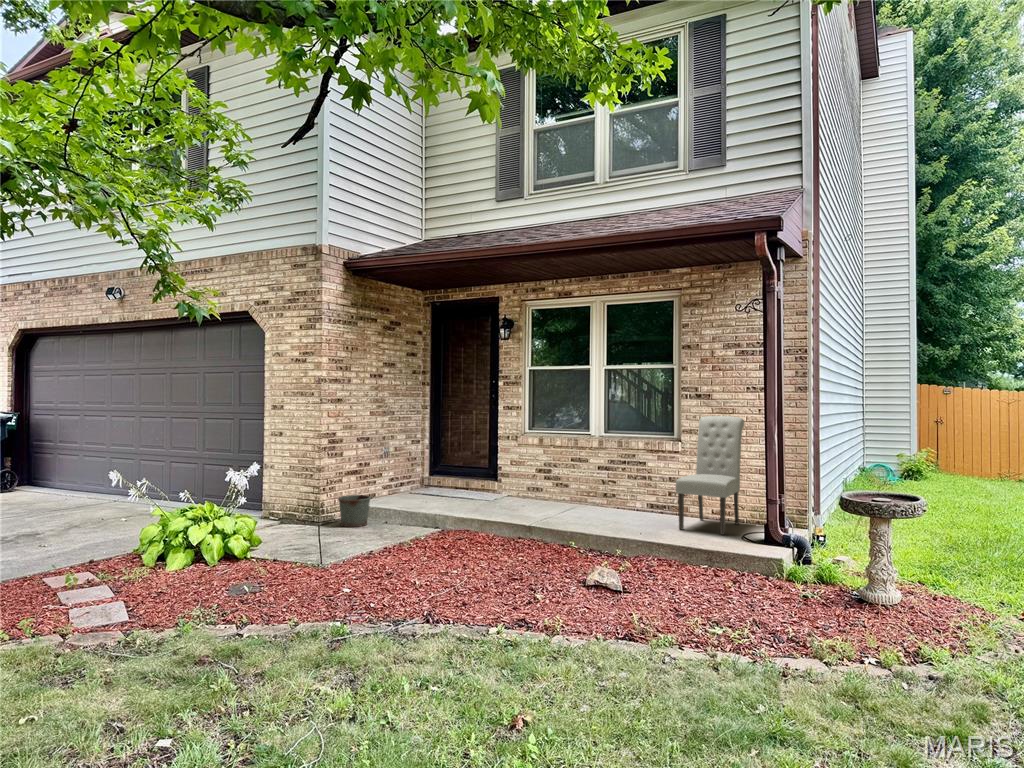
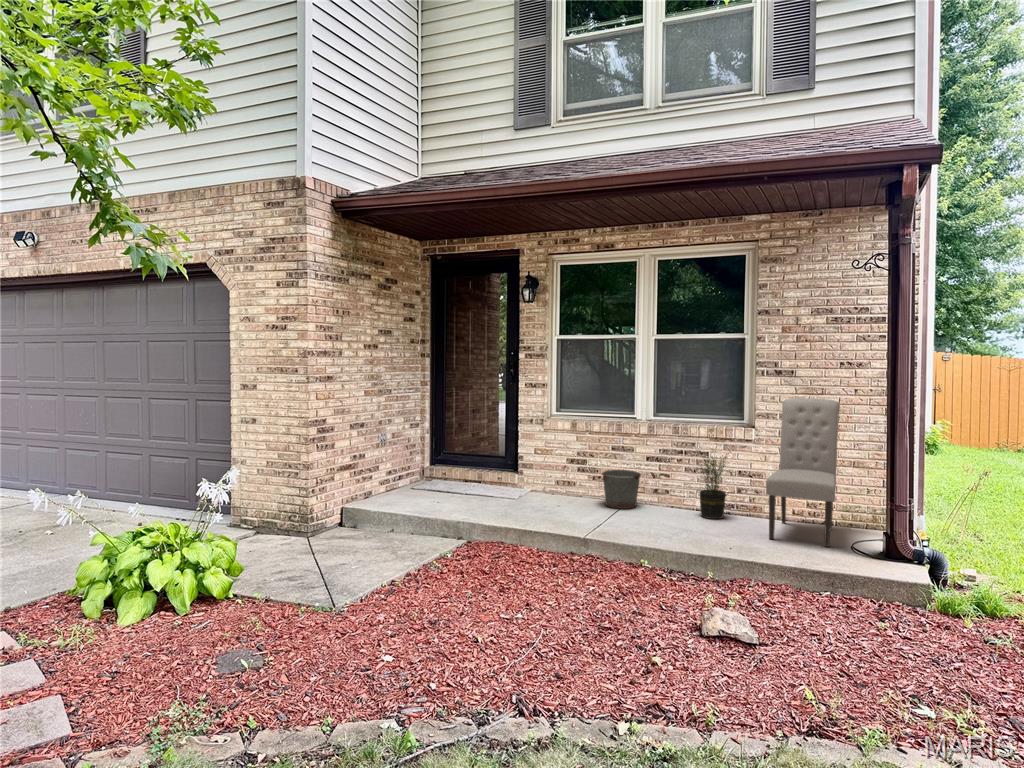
potted plant: none [628,454,662,517] -> present [697,446,729,519]
bucket: present [338,495,371,527] -> present [602,470,641,509]

